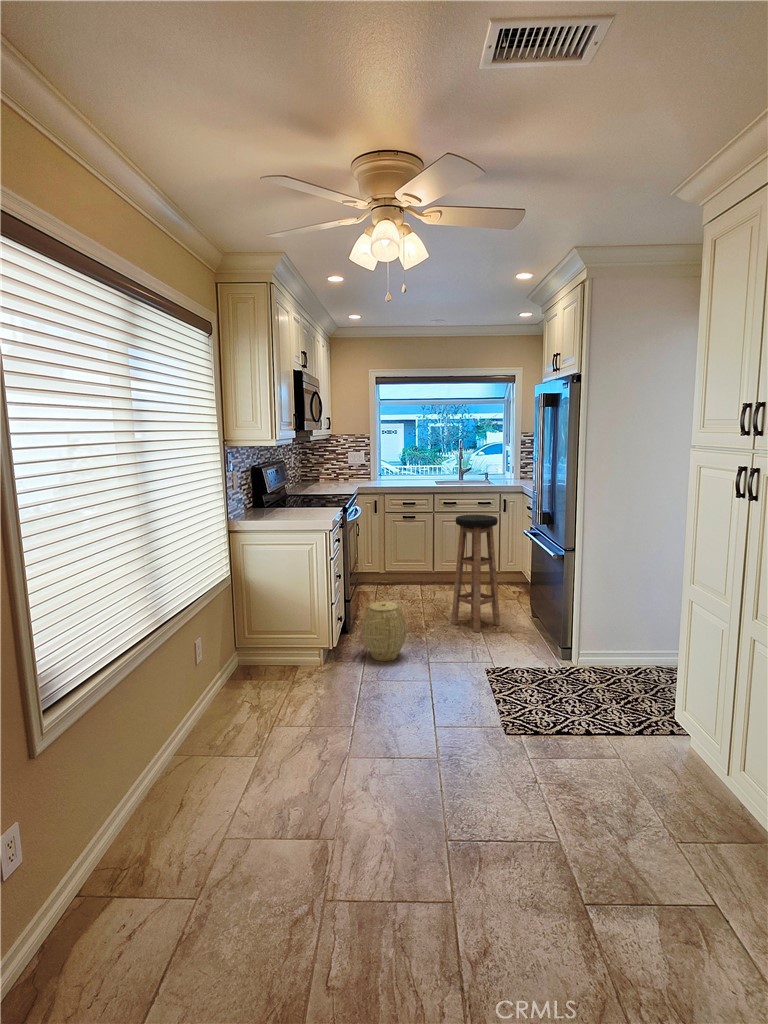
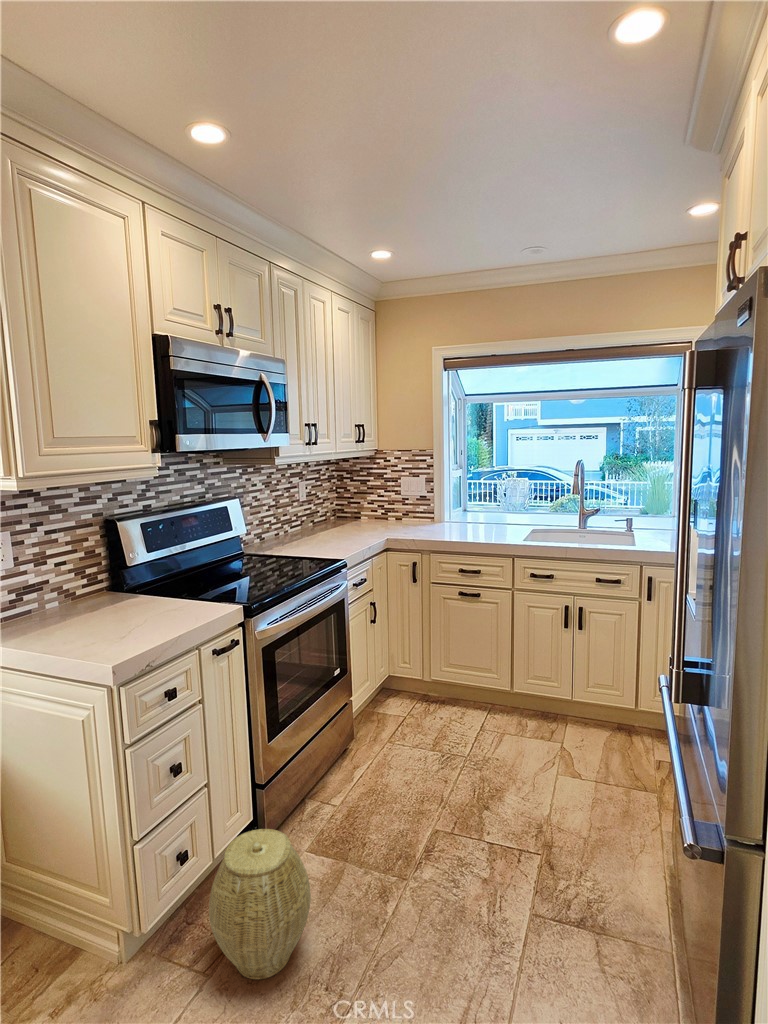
bar stool: present [451,515,500,633] -> none [476,632,581,906]

